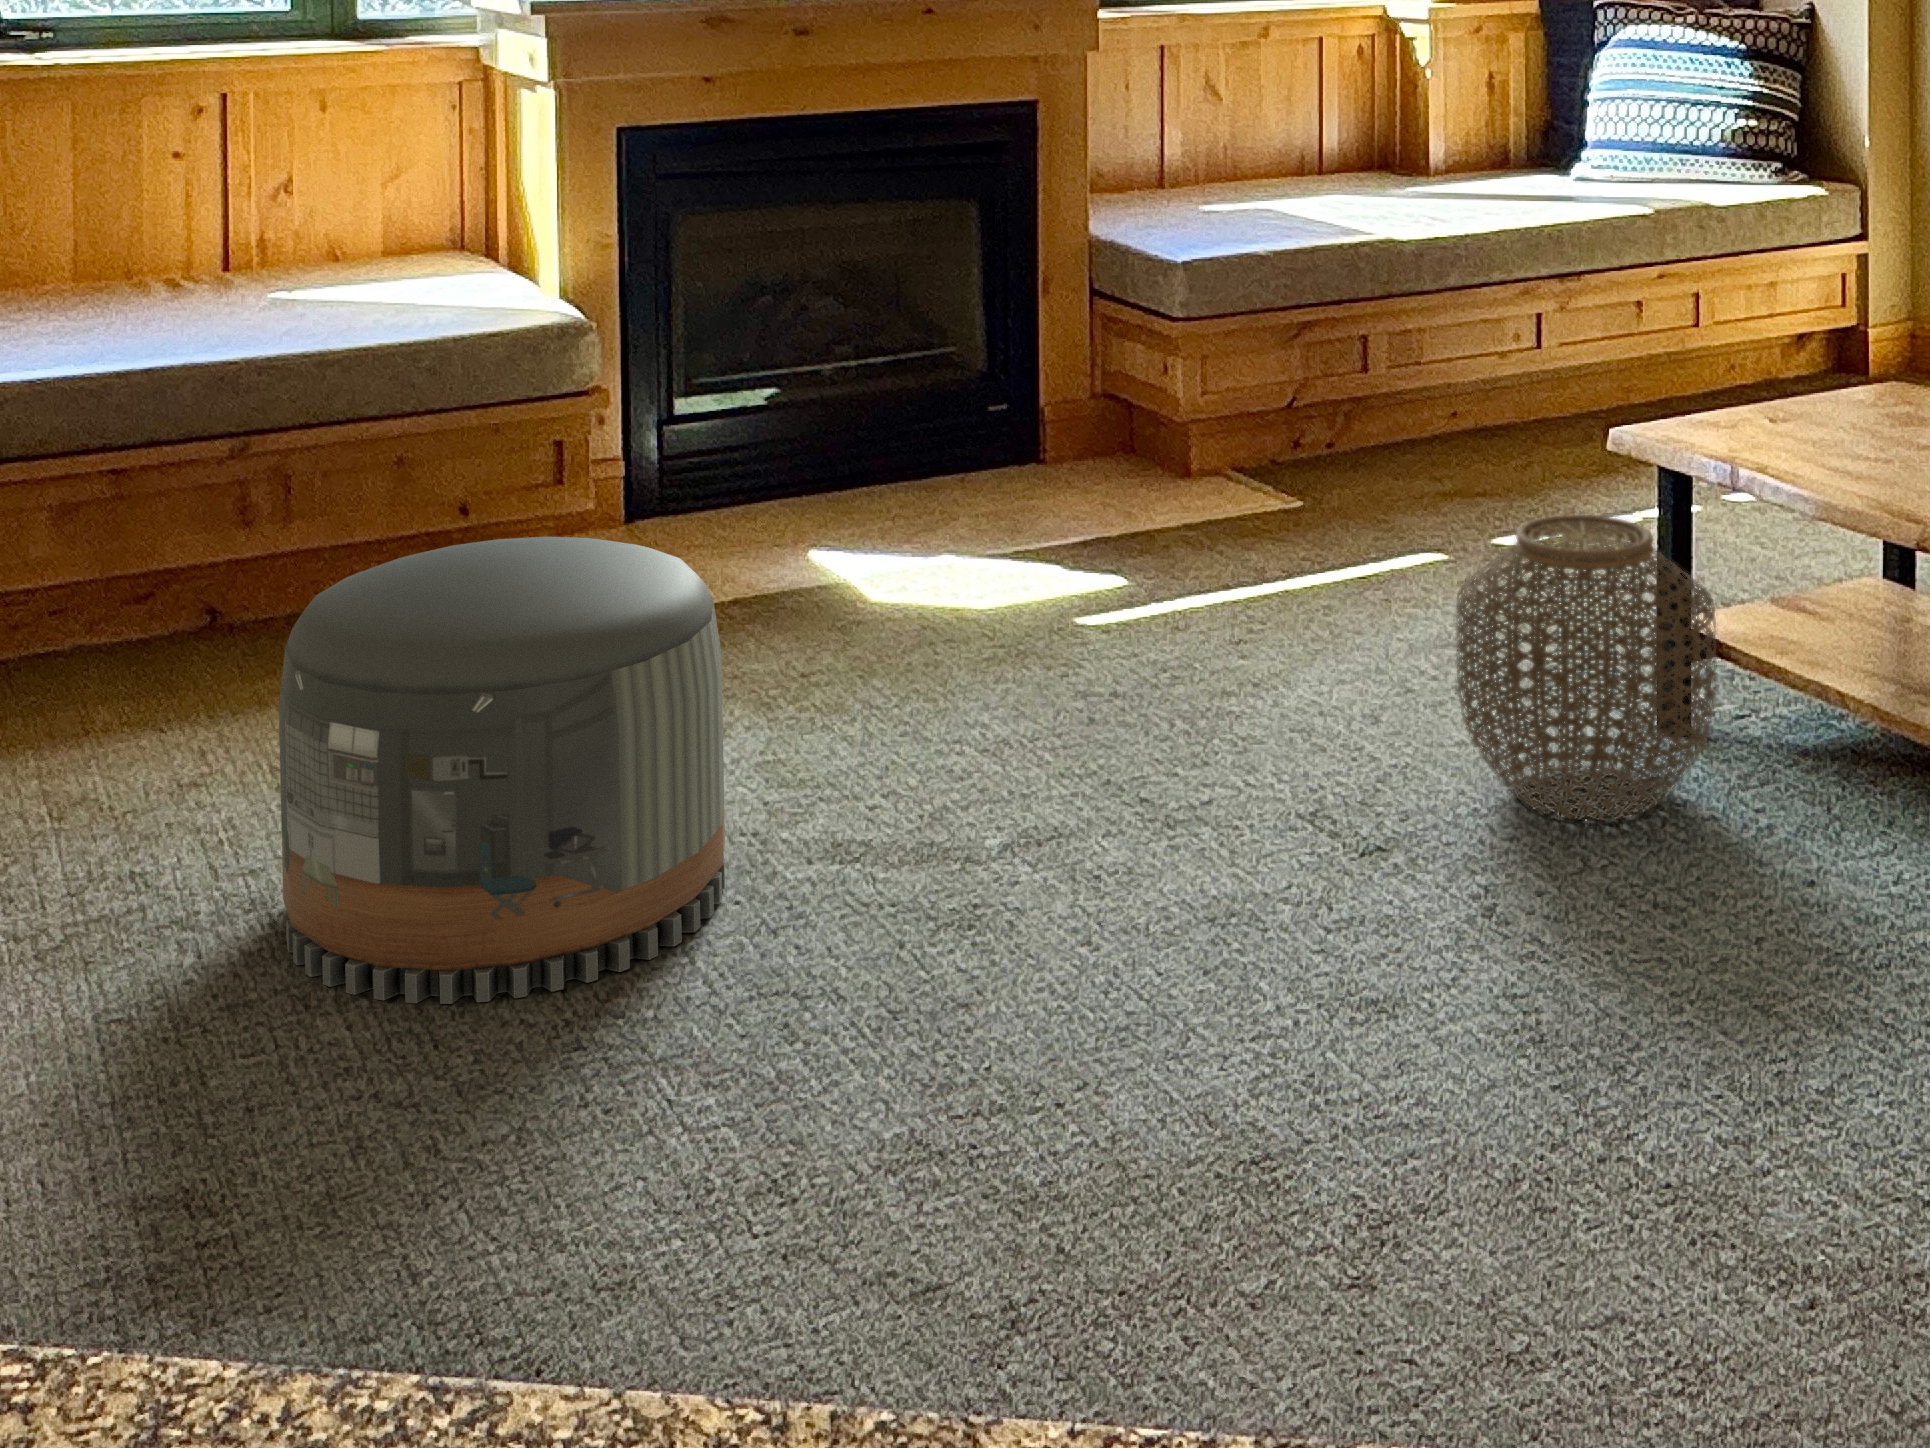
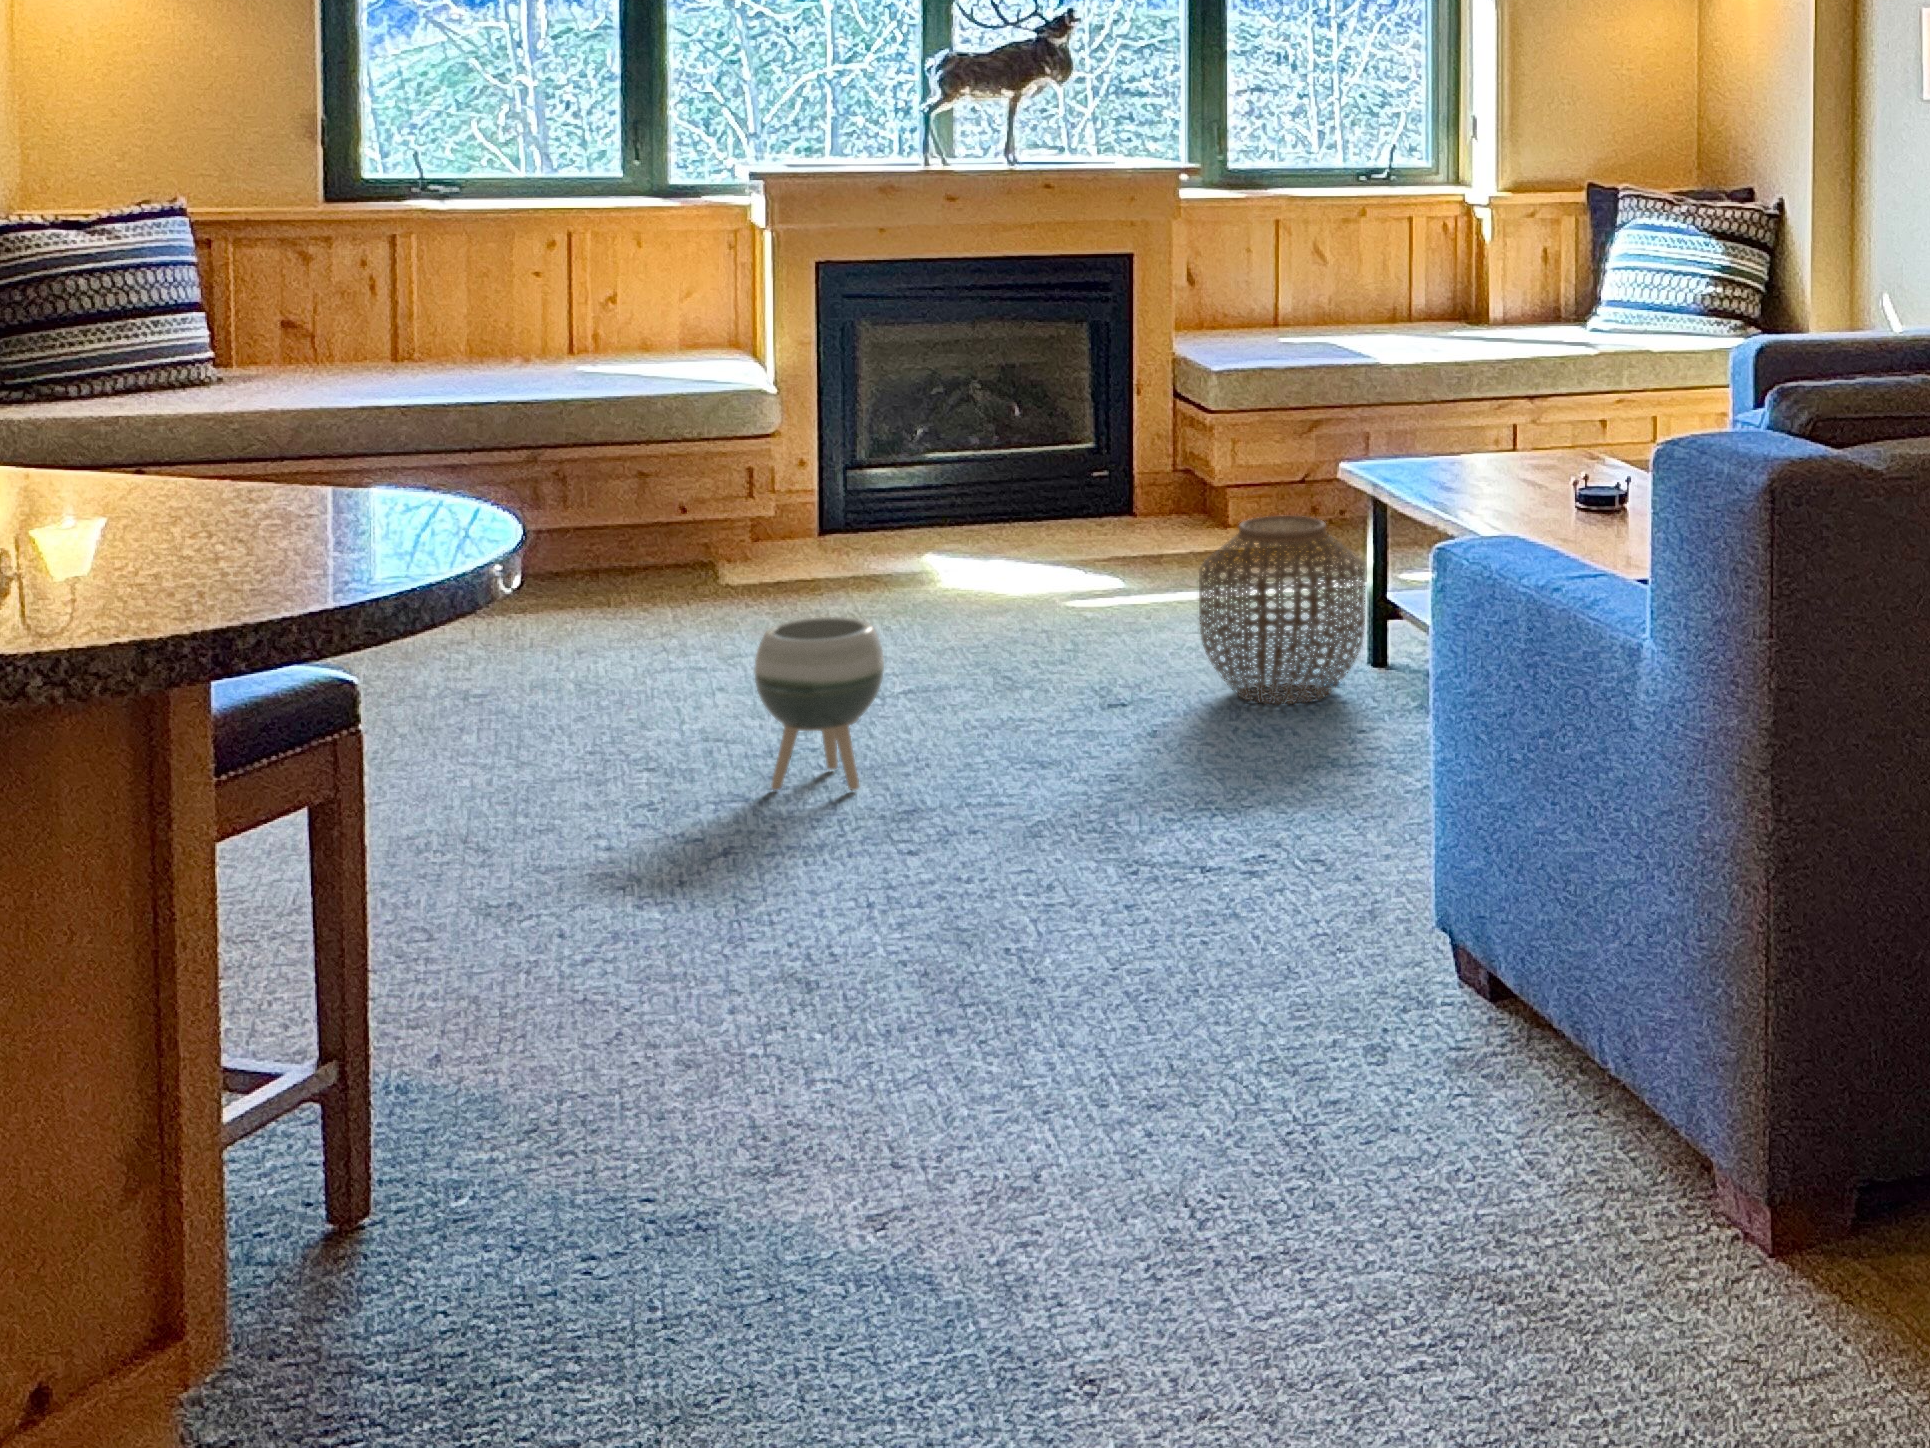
pouf: present [279,537,725,1004] -> none [458,493,729,739]
planter: none [926,775,1145,1107] -> present [754,617,884,791]

